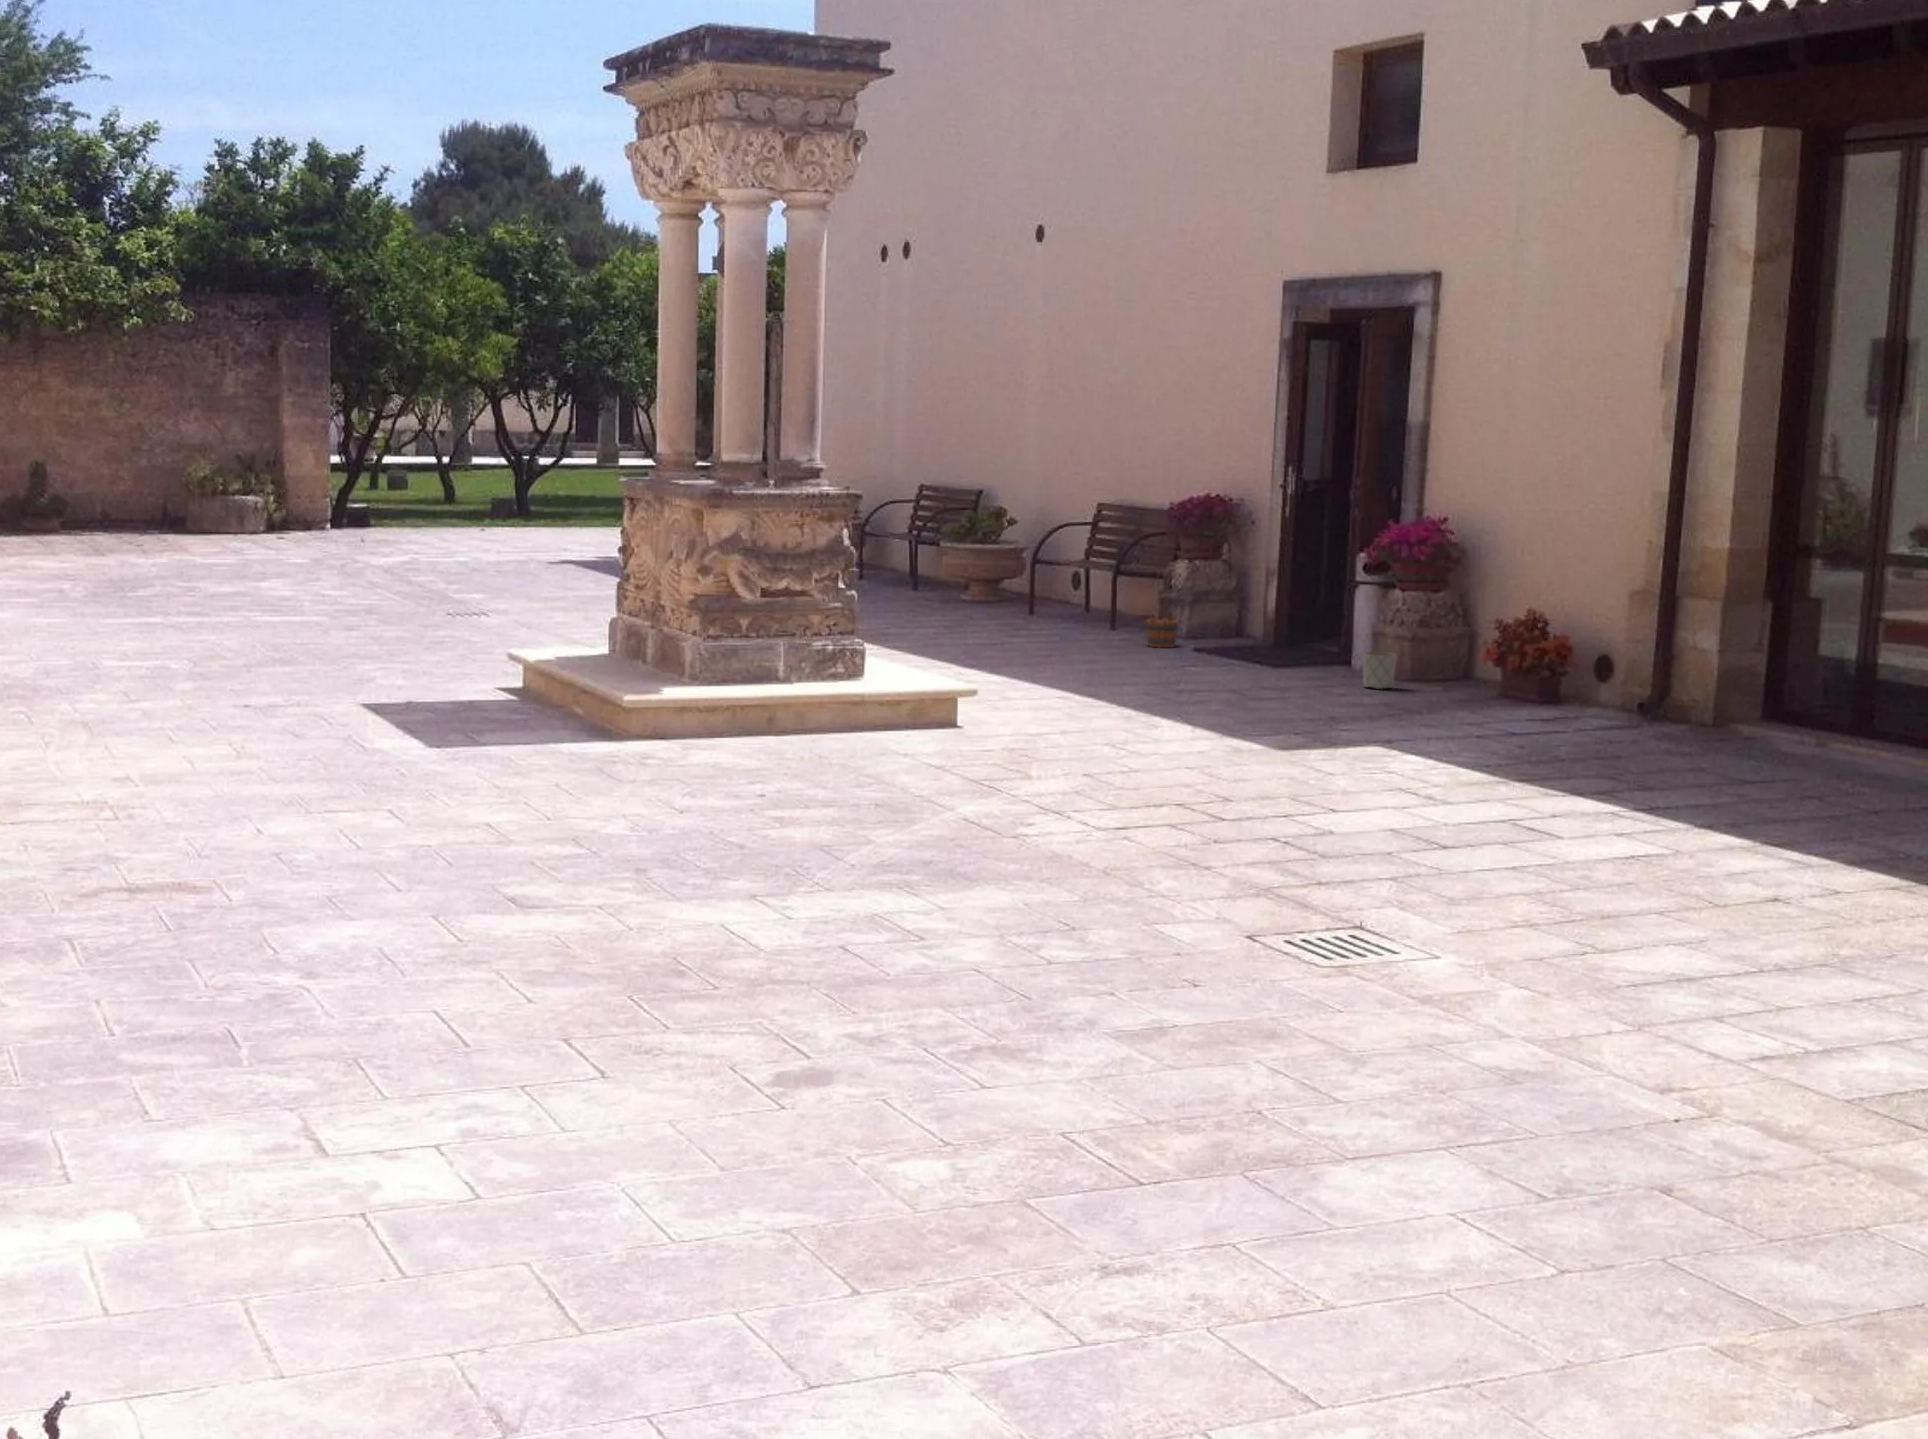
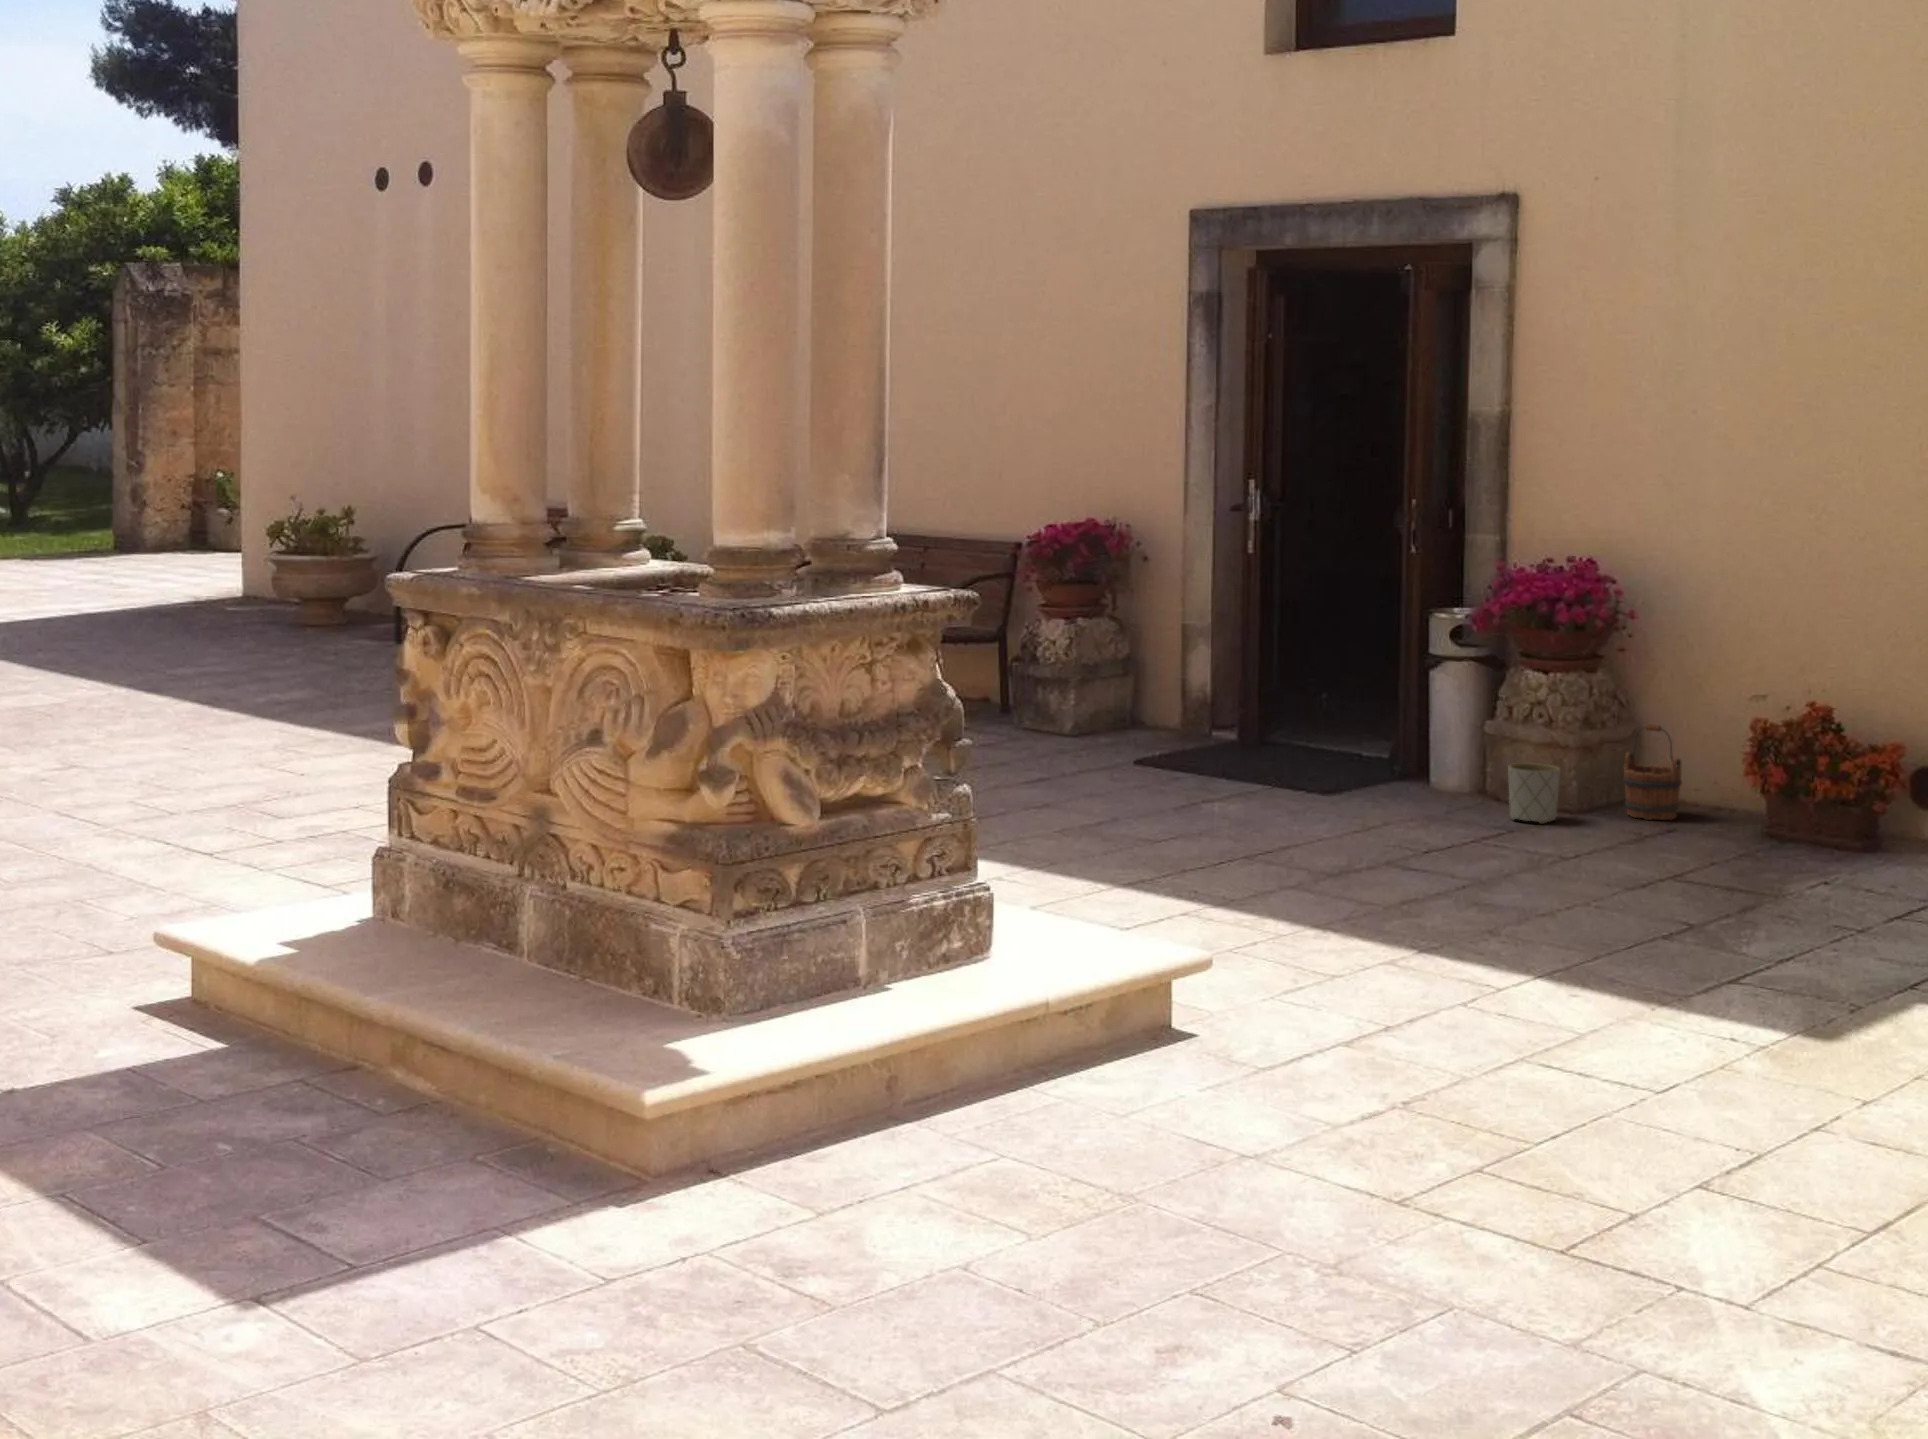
wooden bucket: present [1147,594,1178,647] -> present [1623,724,1682,820]

